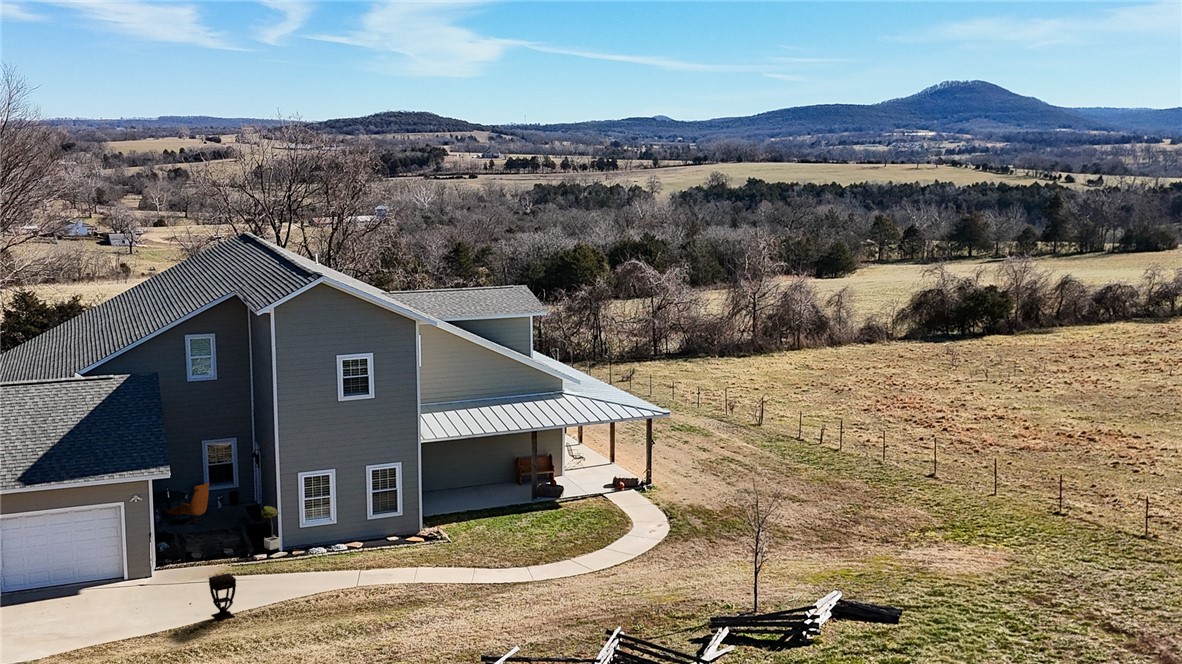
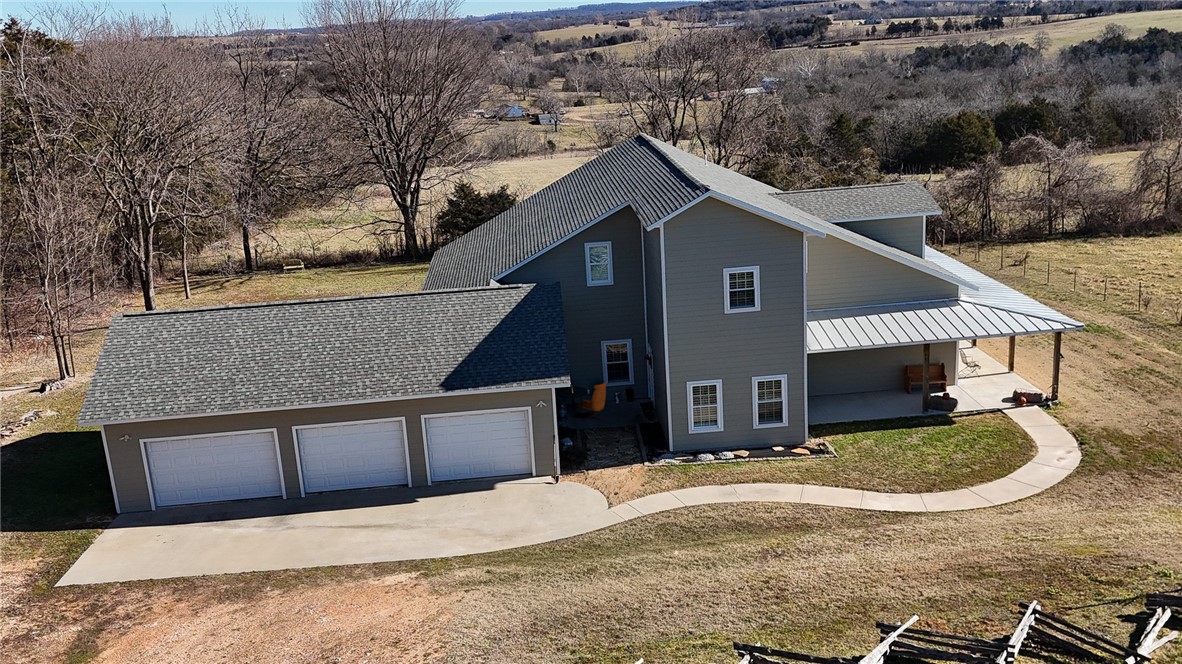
potted tree: present [261,506,281,550] -> none [654,411,672,452]
side table: present [209,573,236,621] -> none [614,482,638,525]

